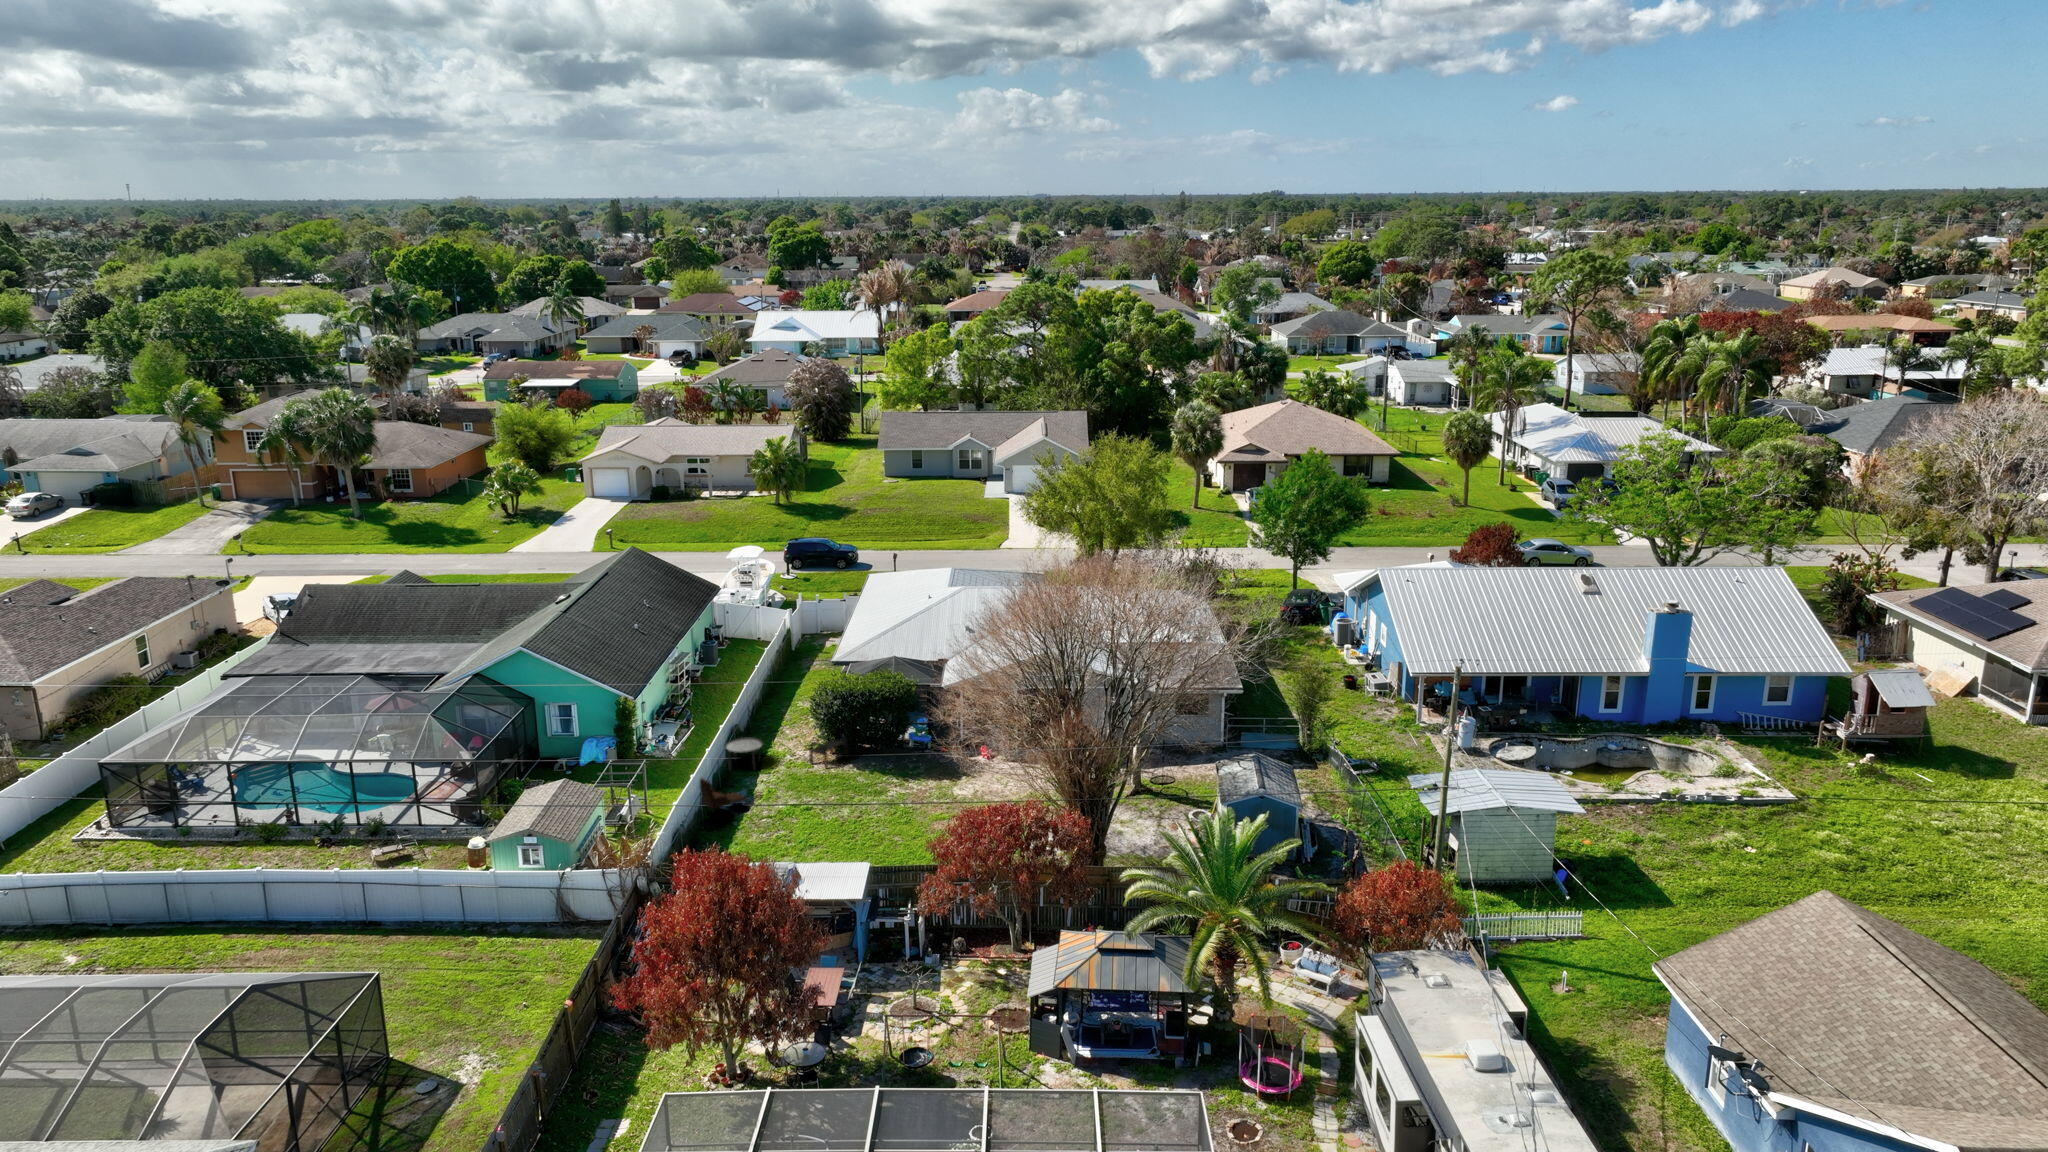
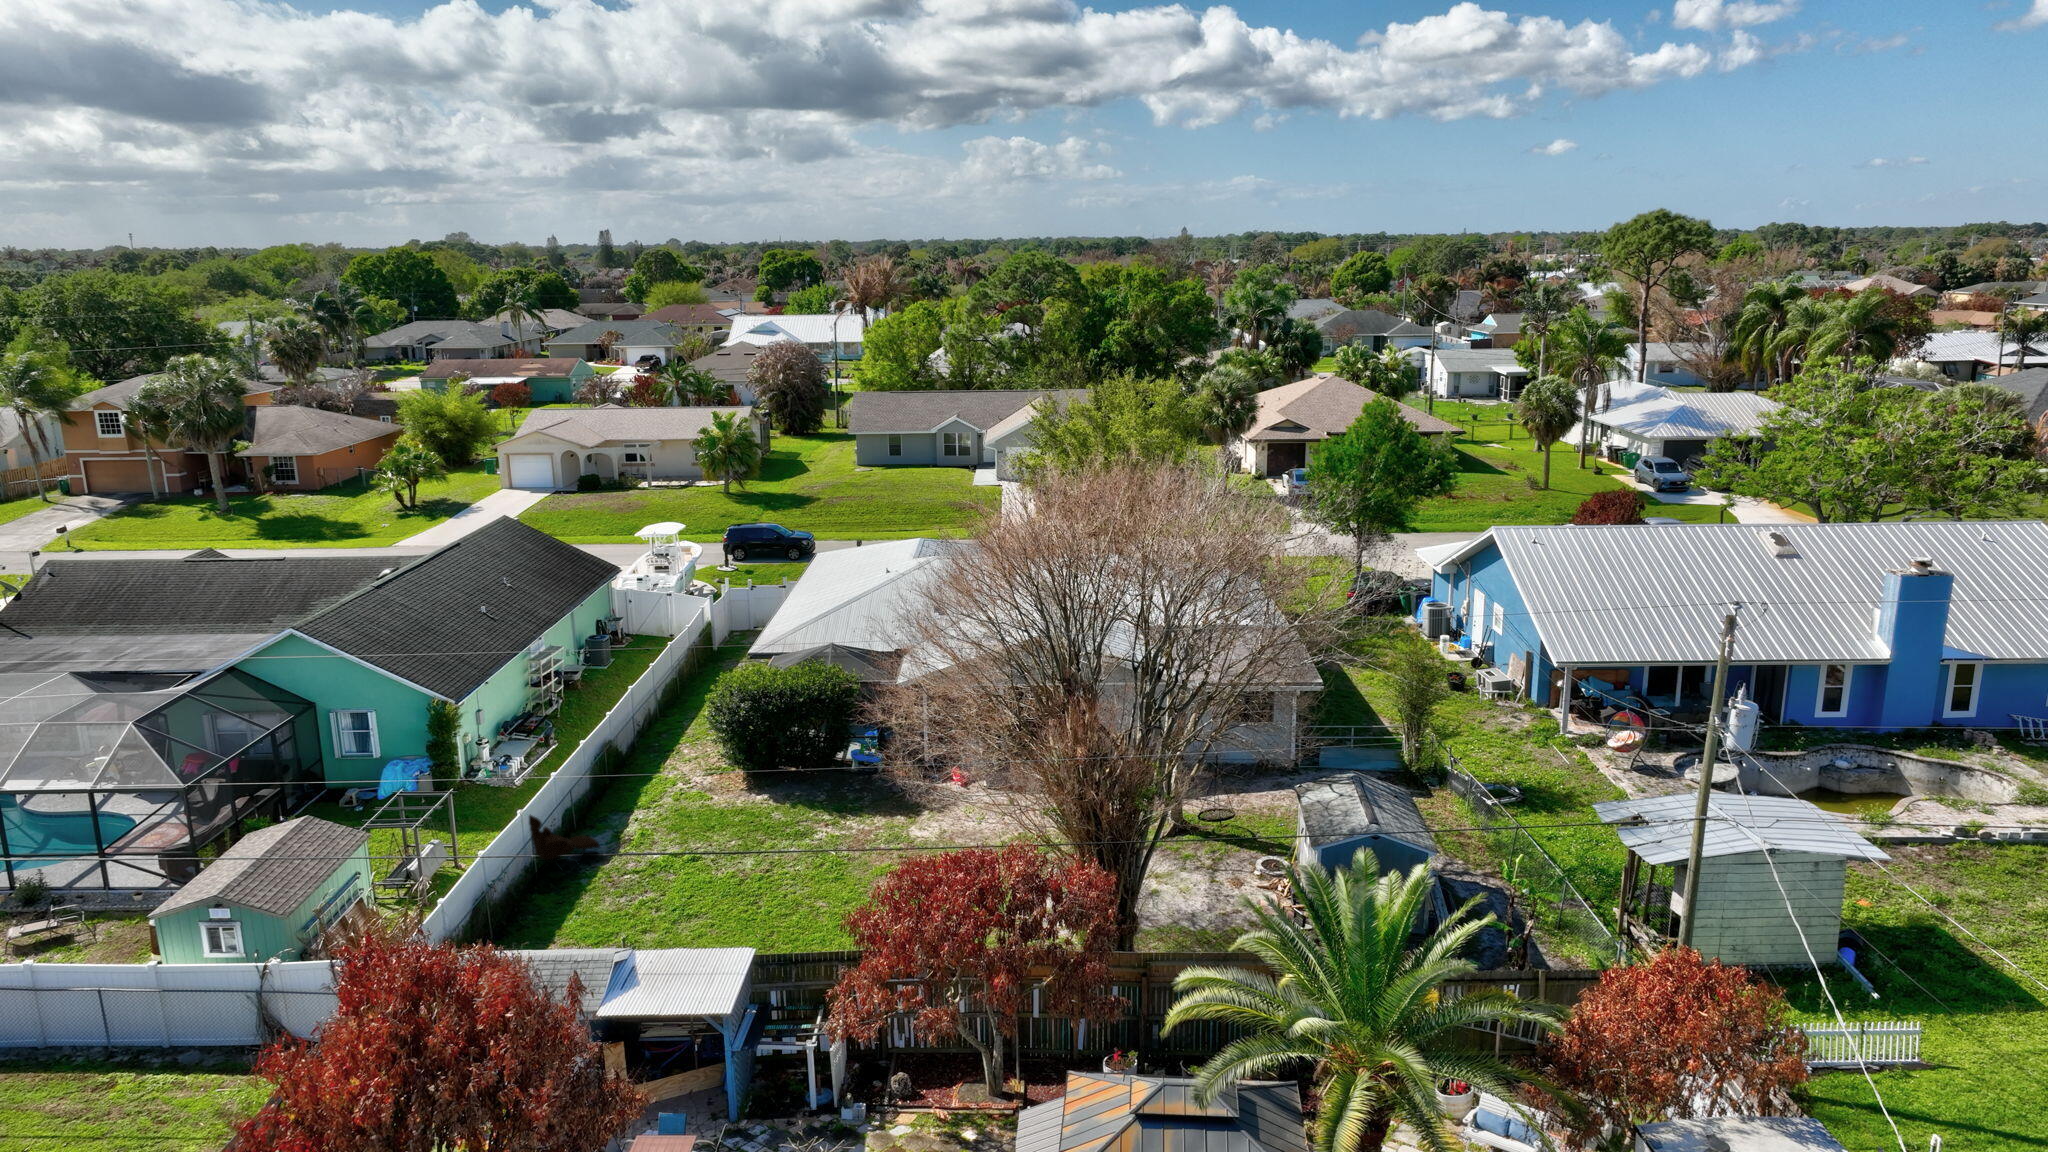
bench: present [809,734,848,768] -> none [707,748,764,801]
round table: present [724,737,764,770] -> none [582,757,642,804]

